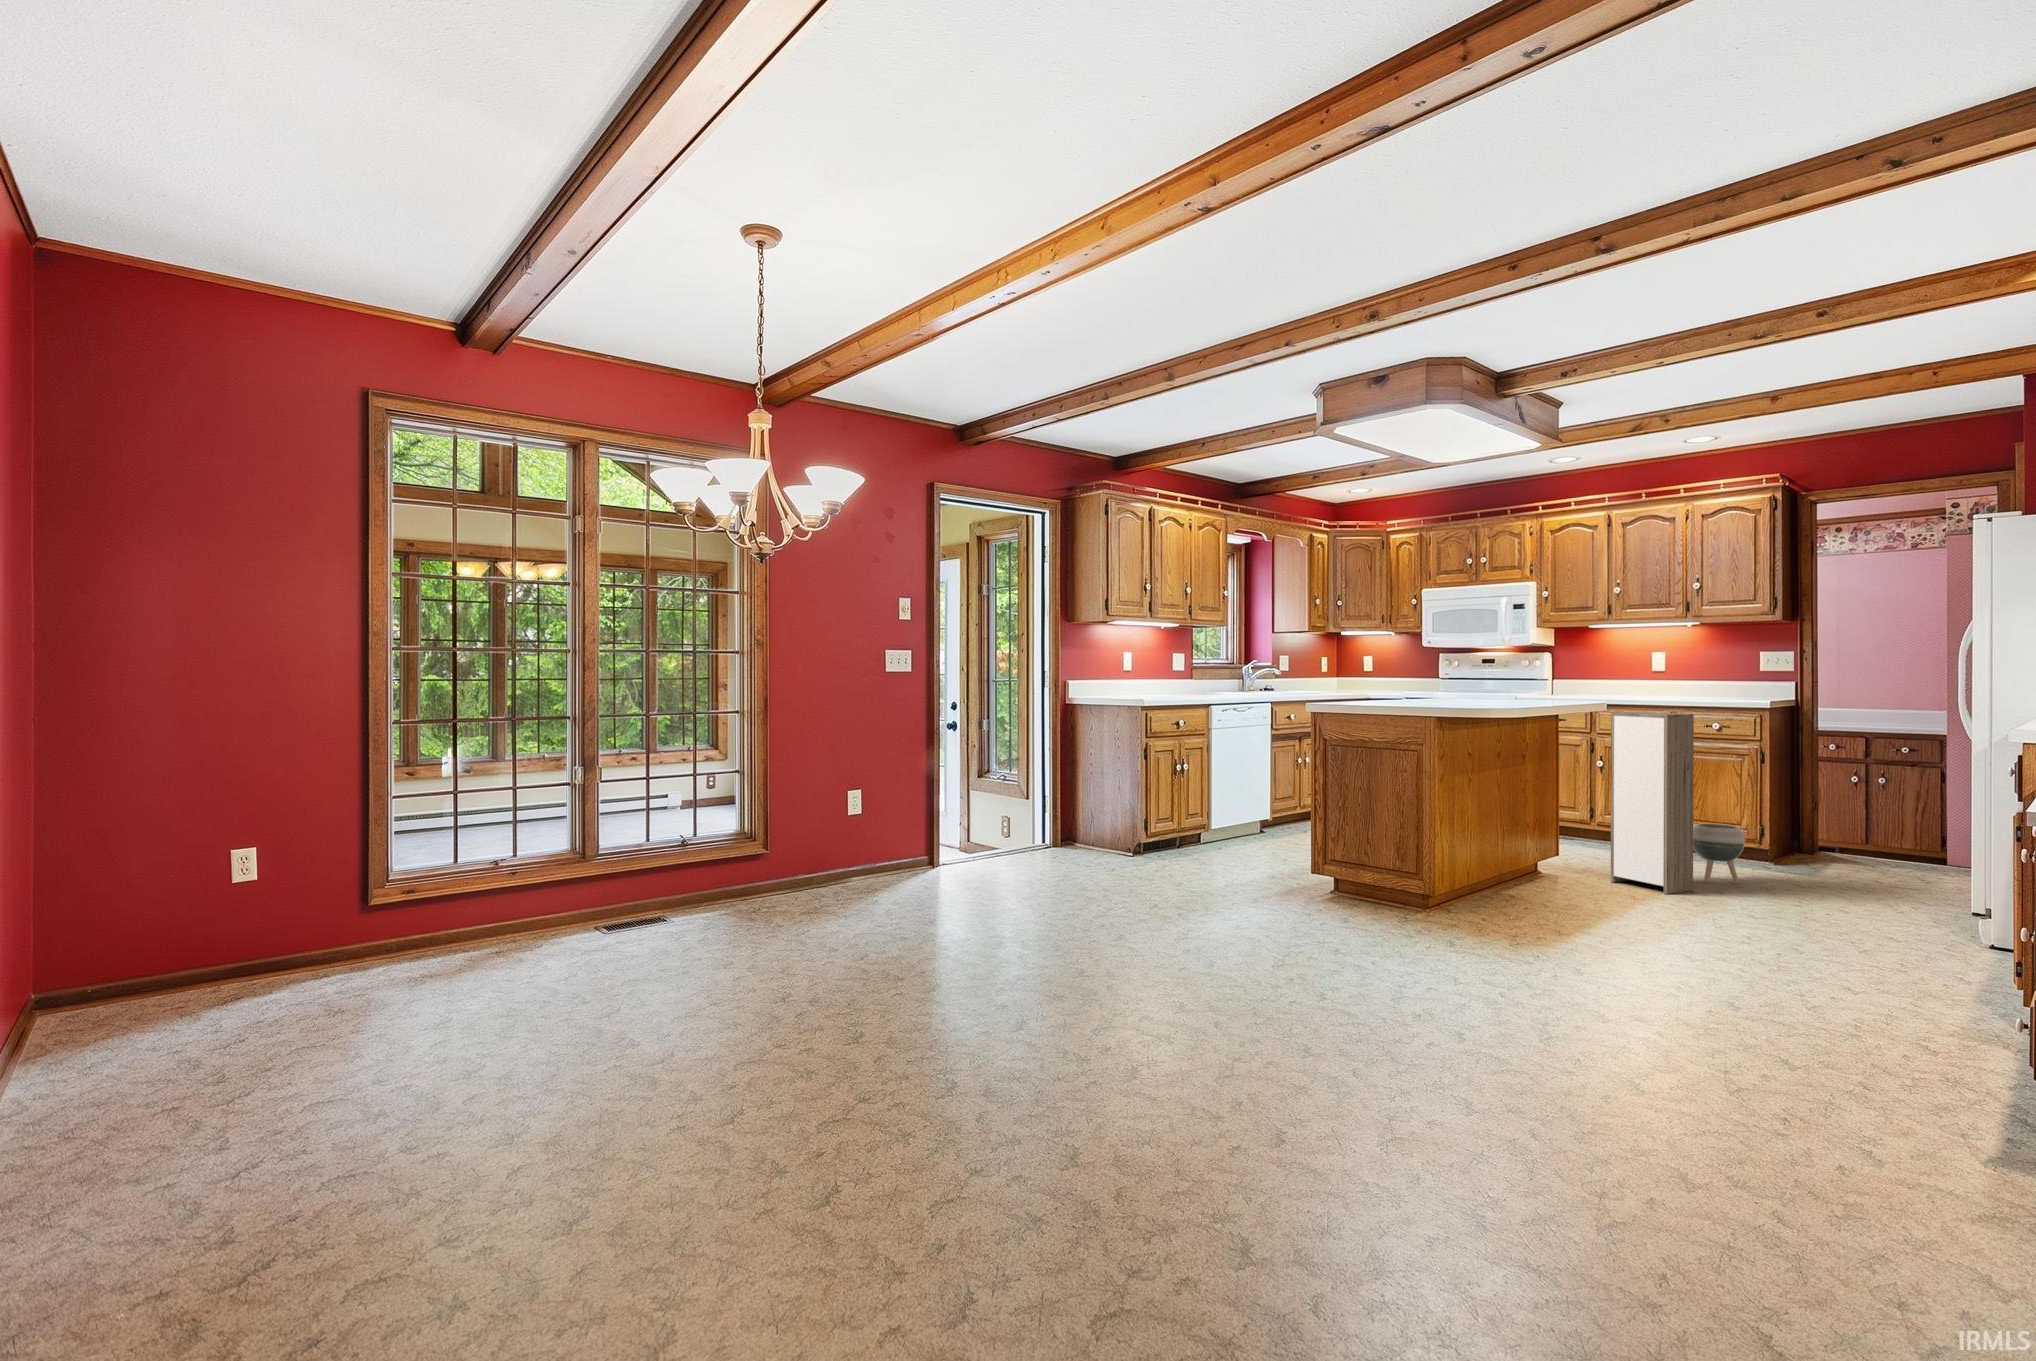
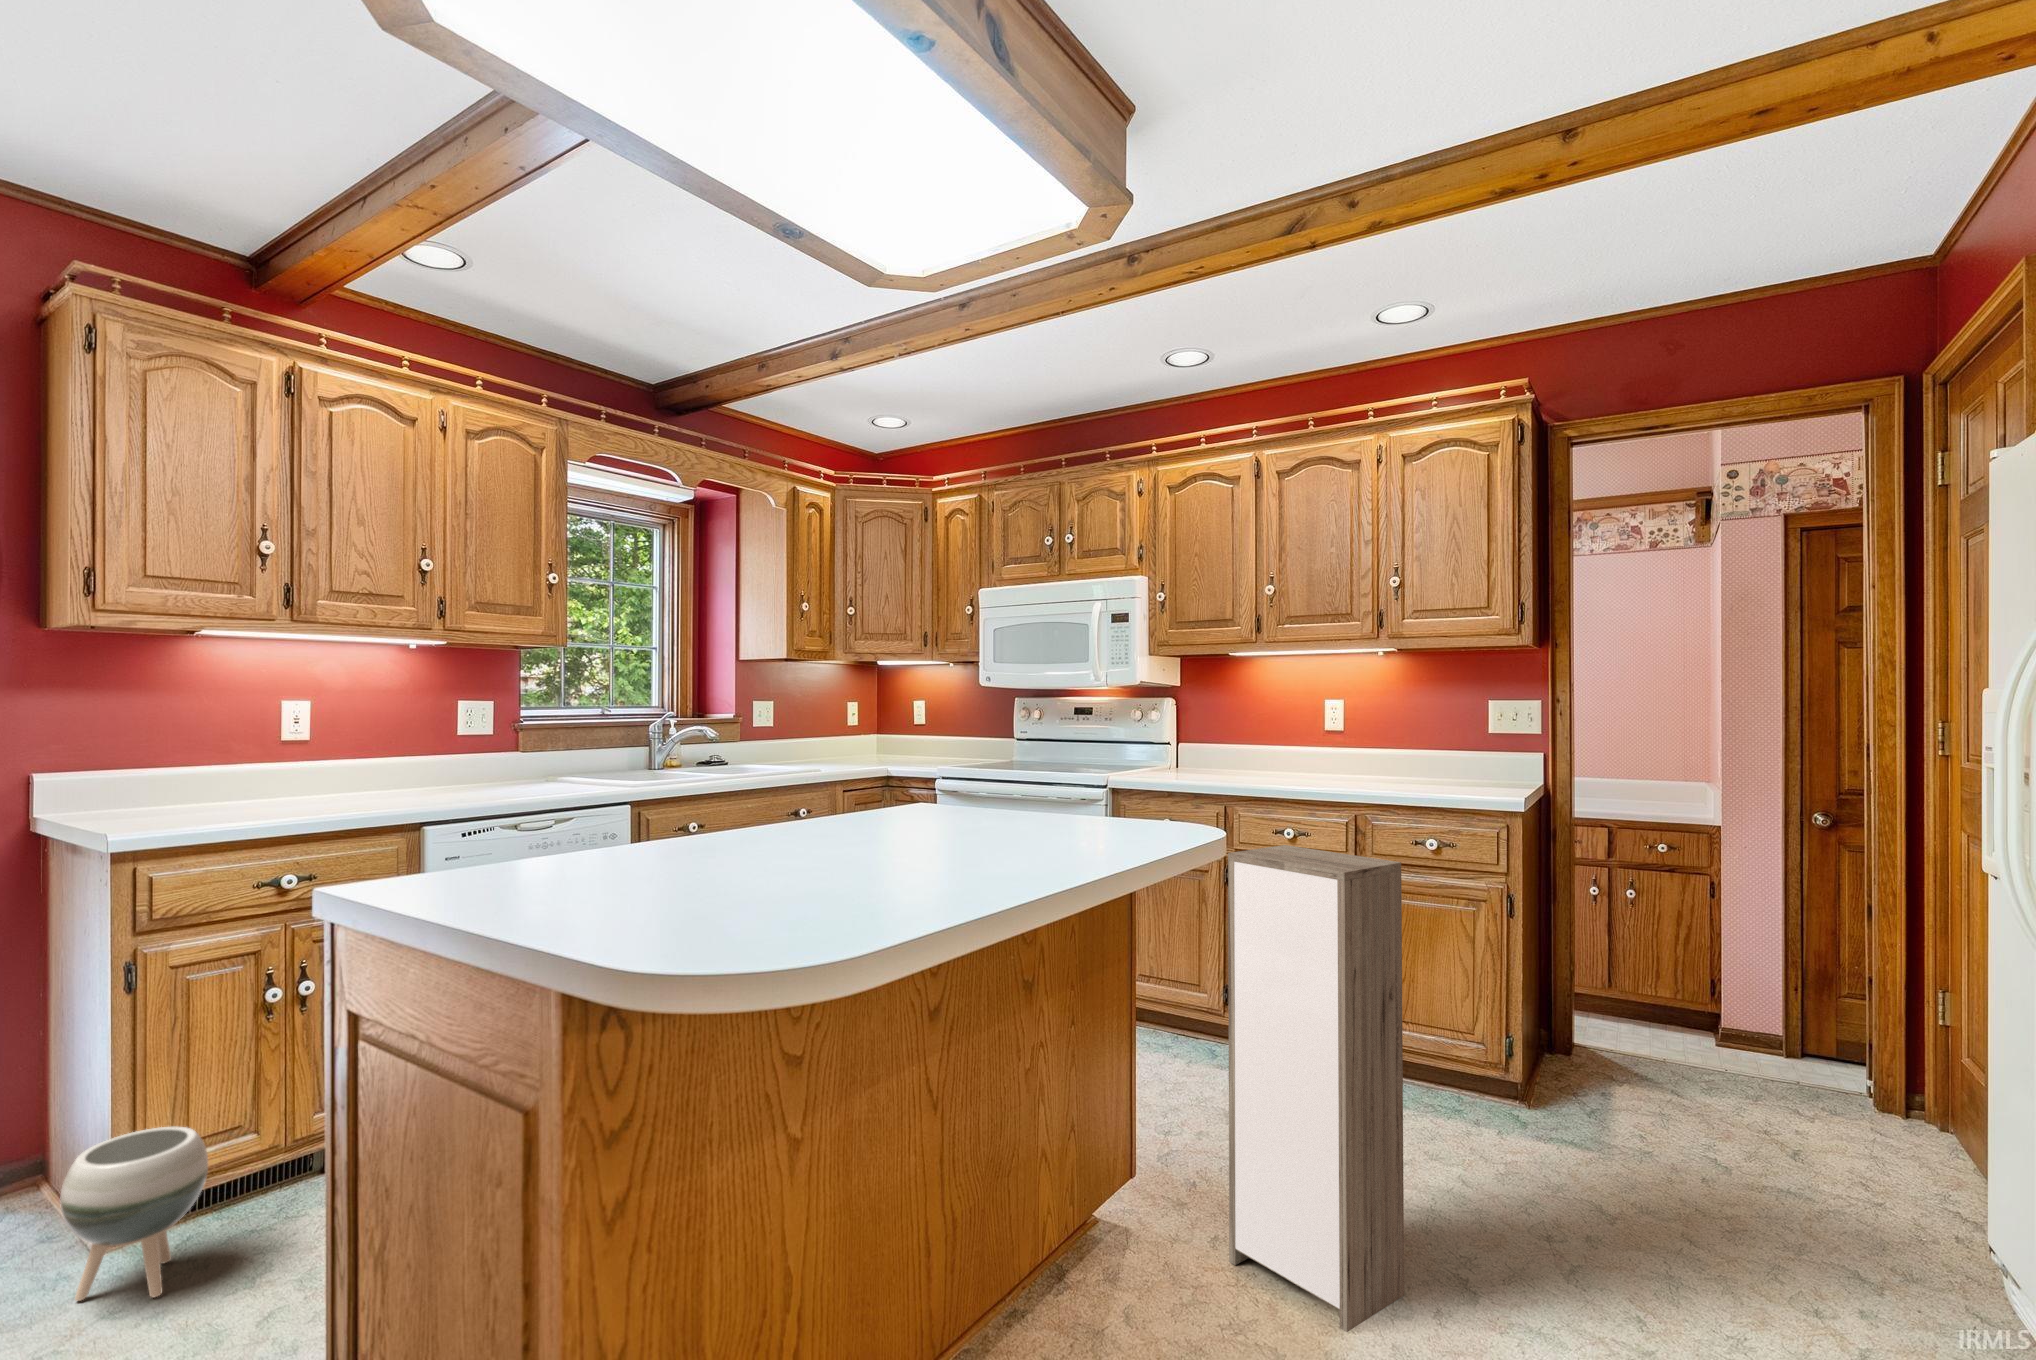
planter: present [1693,823,1745,884] -> present [60,1126,208,1301]

